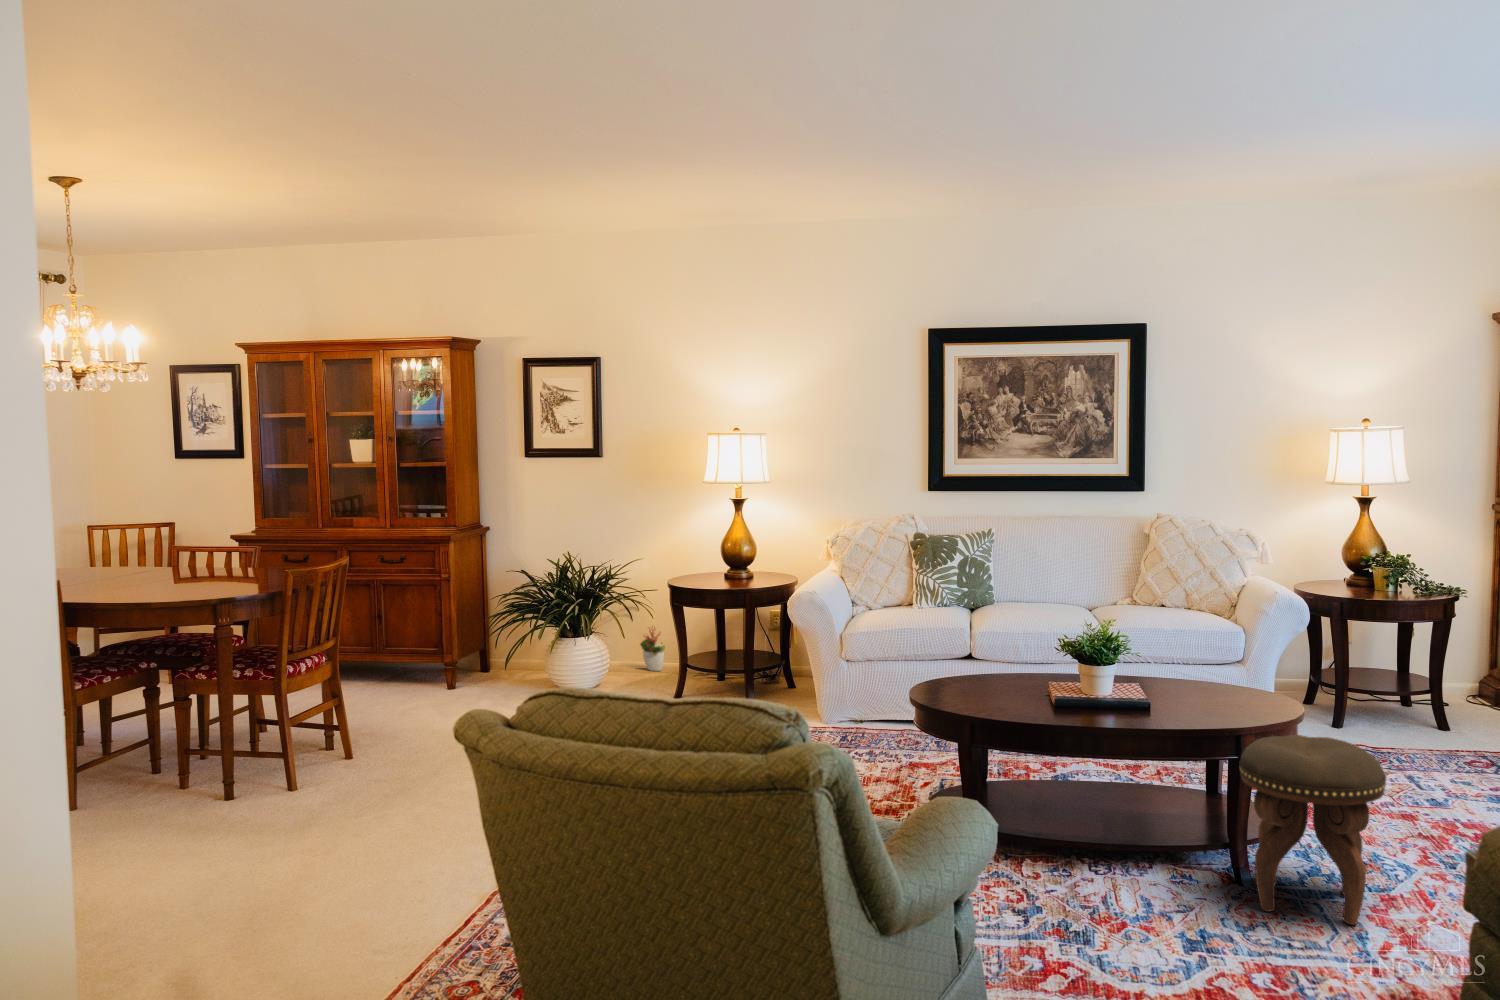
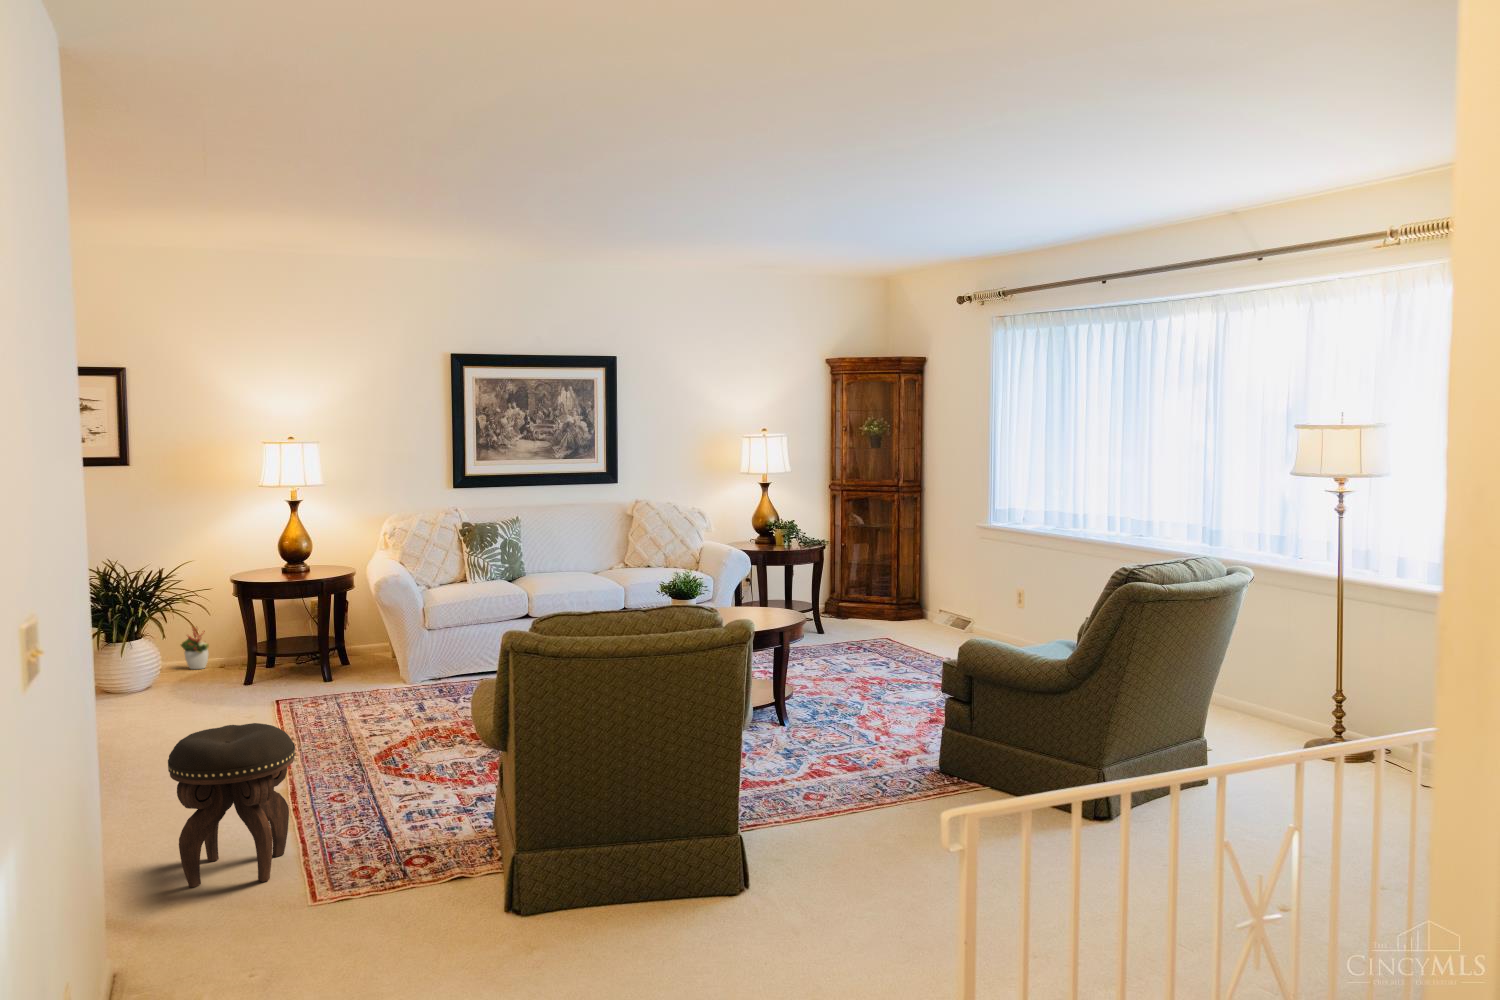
footstool: present [1239,735,1386,925] -> present [168,723,295,887]

